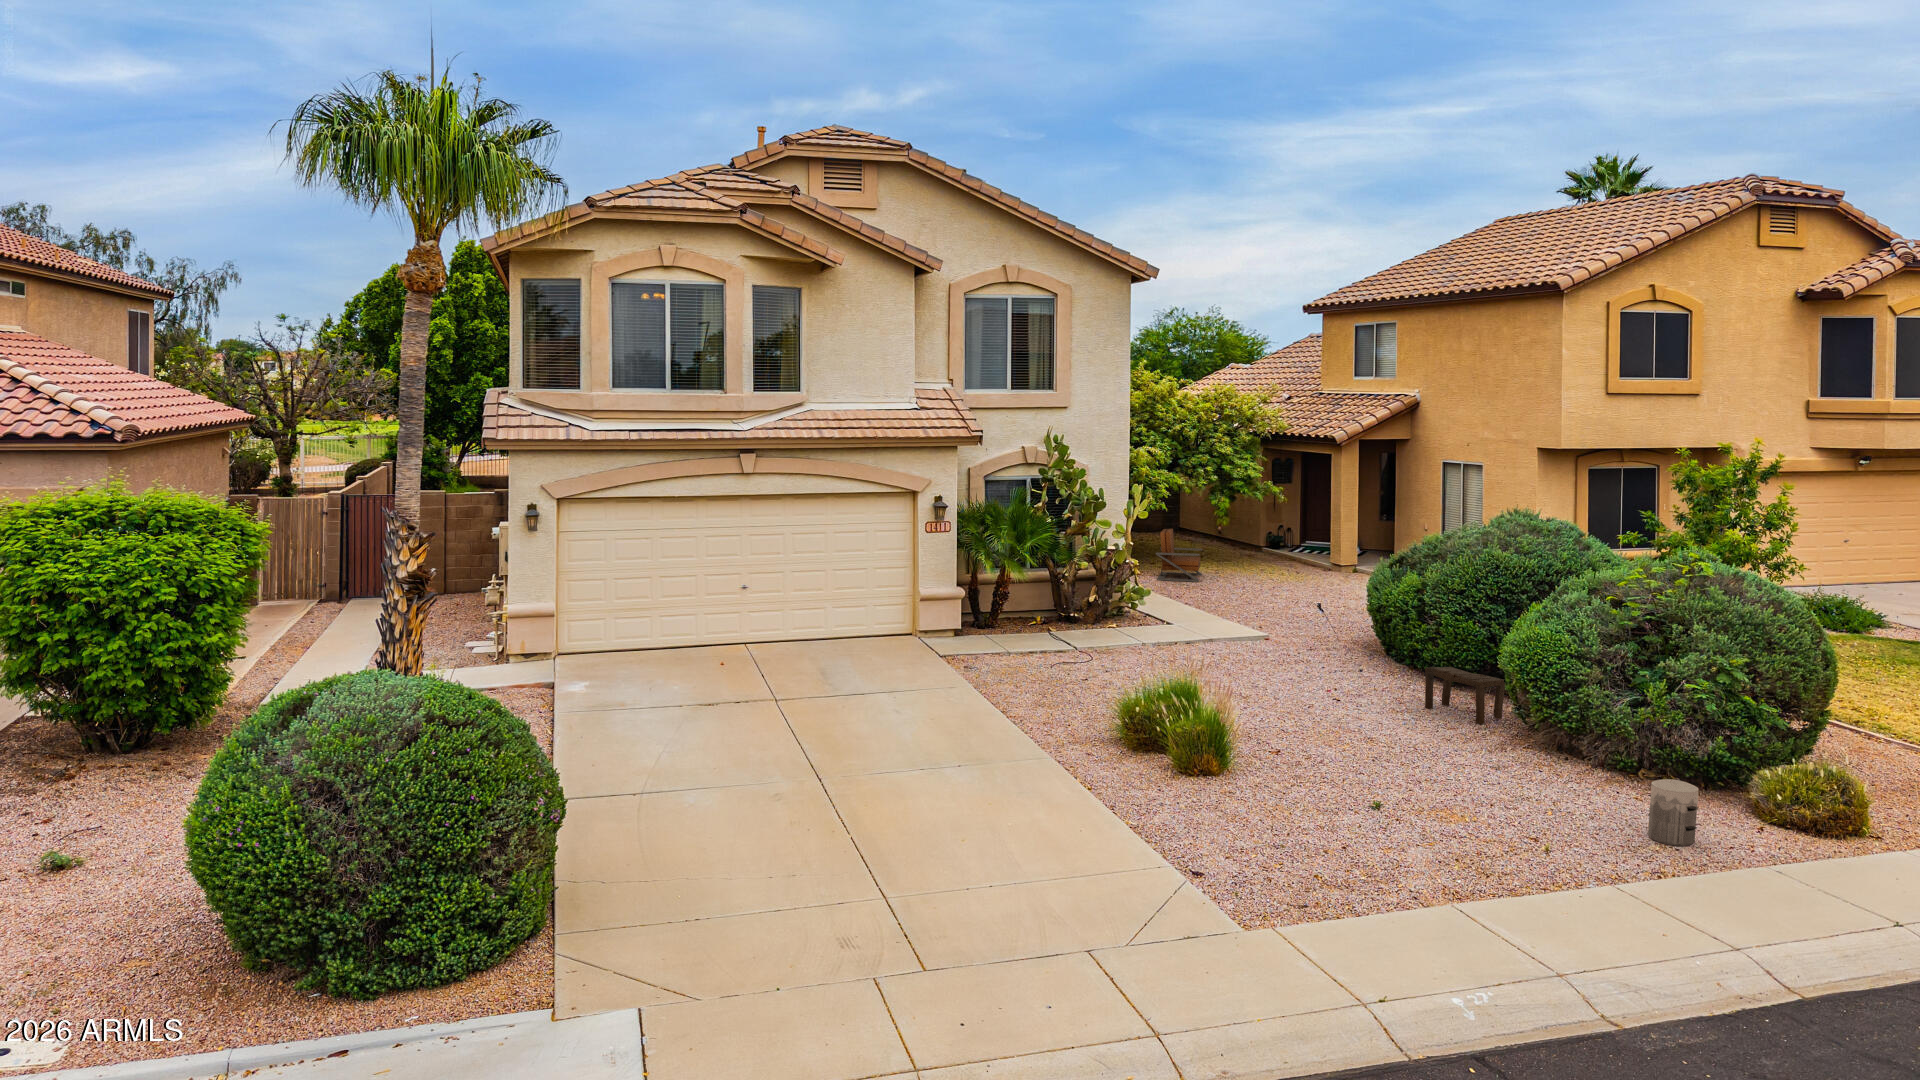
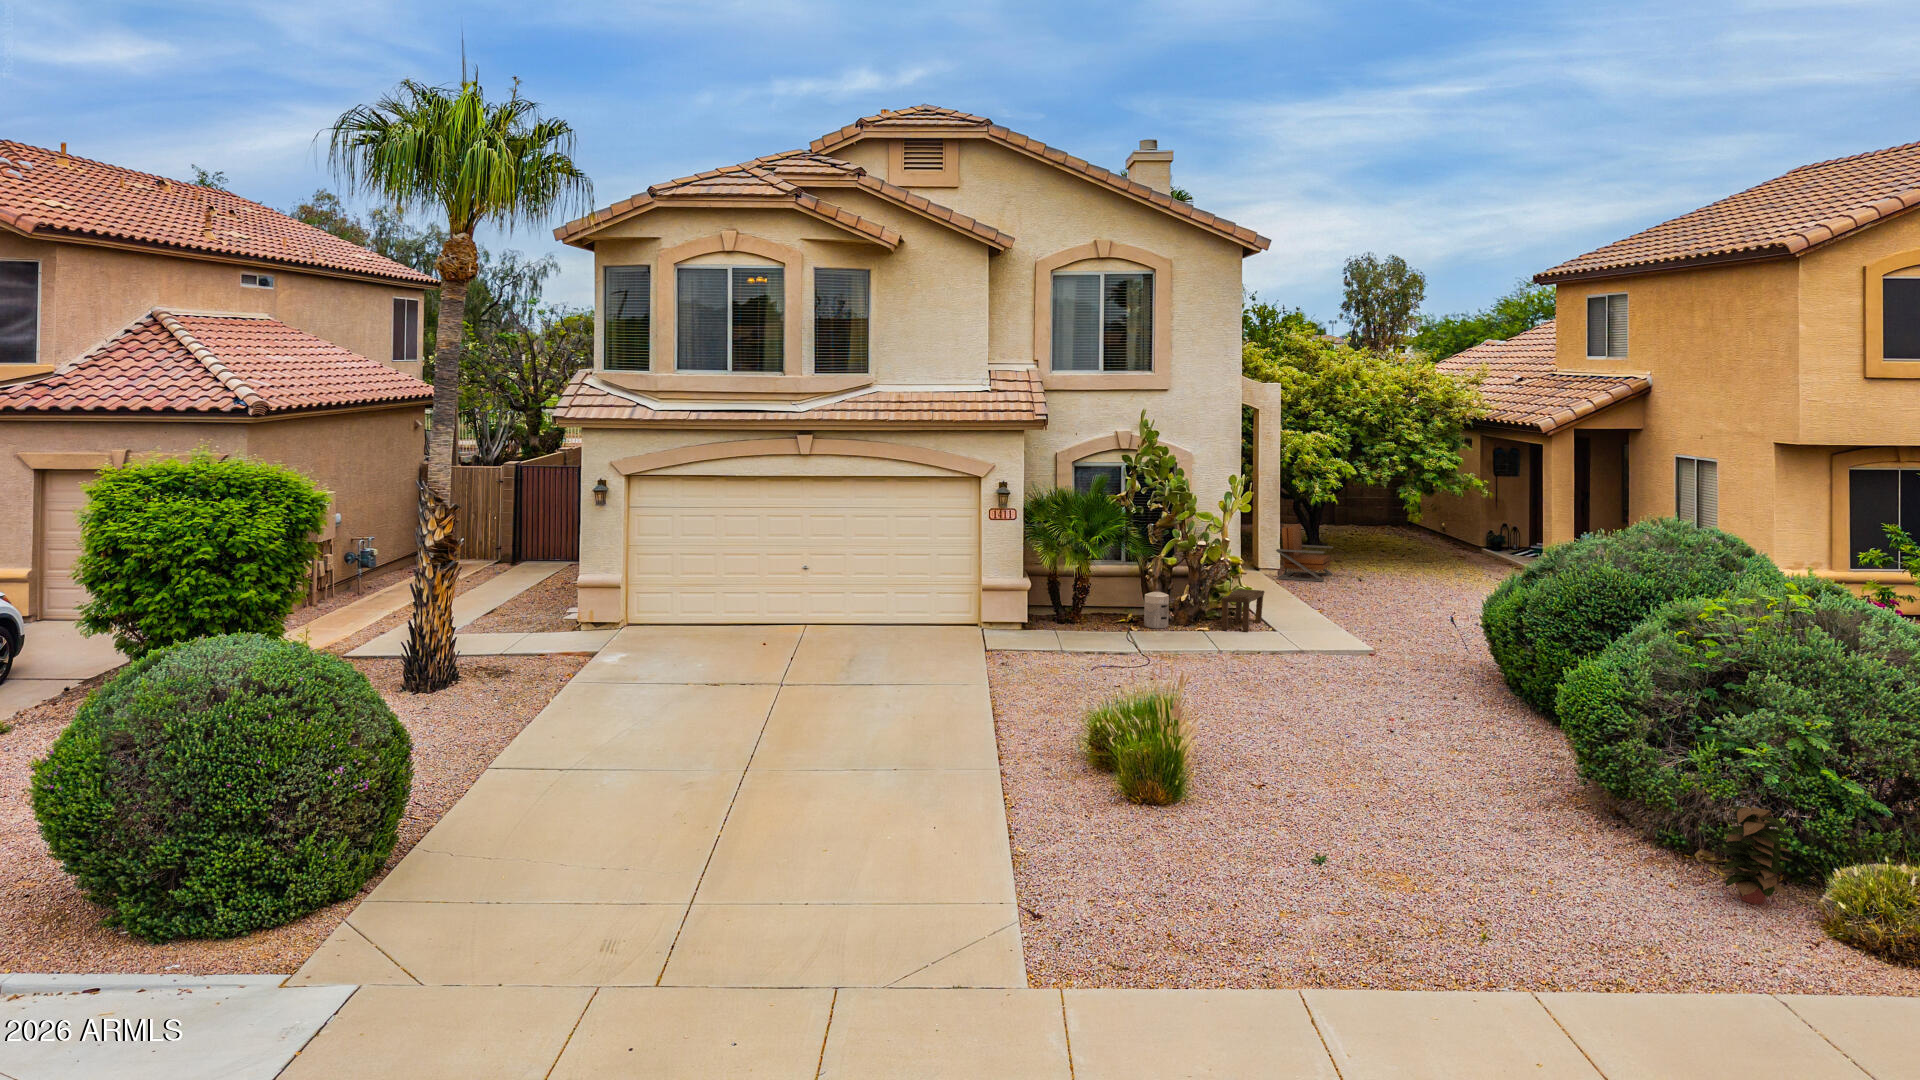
bench: present [1425,667,1505,724] -> present [1221,589,1265,632]
waste bin: present [1648,778,1699,846] -> present [1144,590,1169,628]
decorative plant: none [1754,794,1827,880] -> present [1717,806,1793,904]

